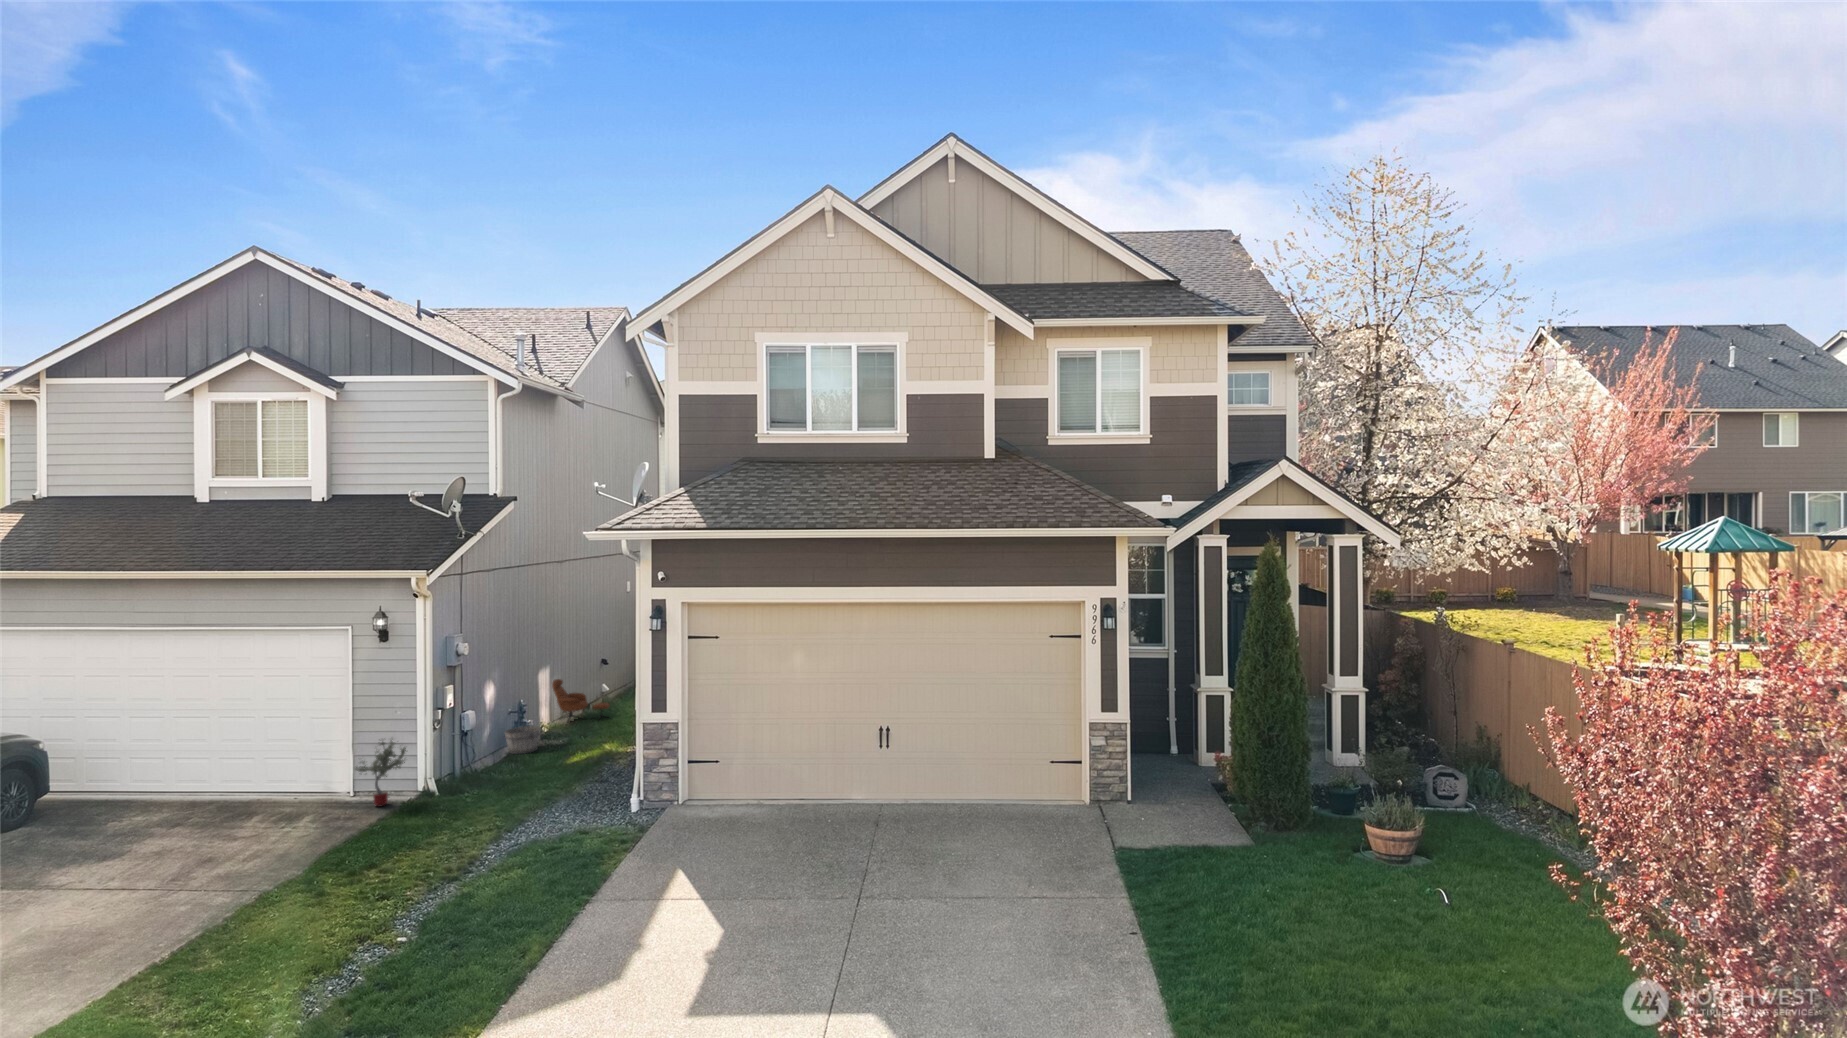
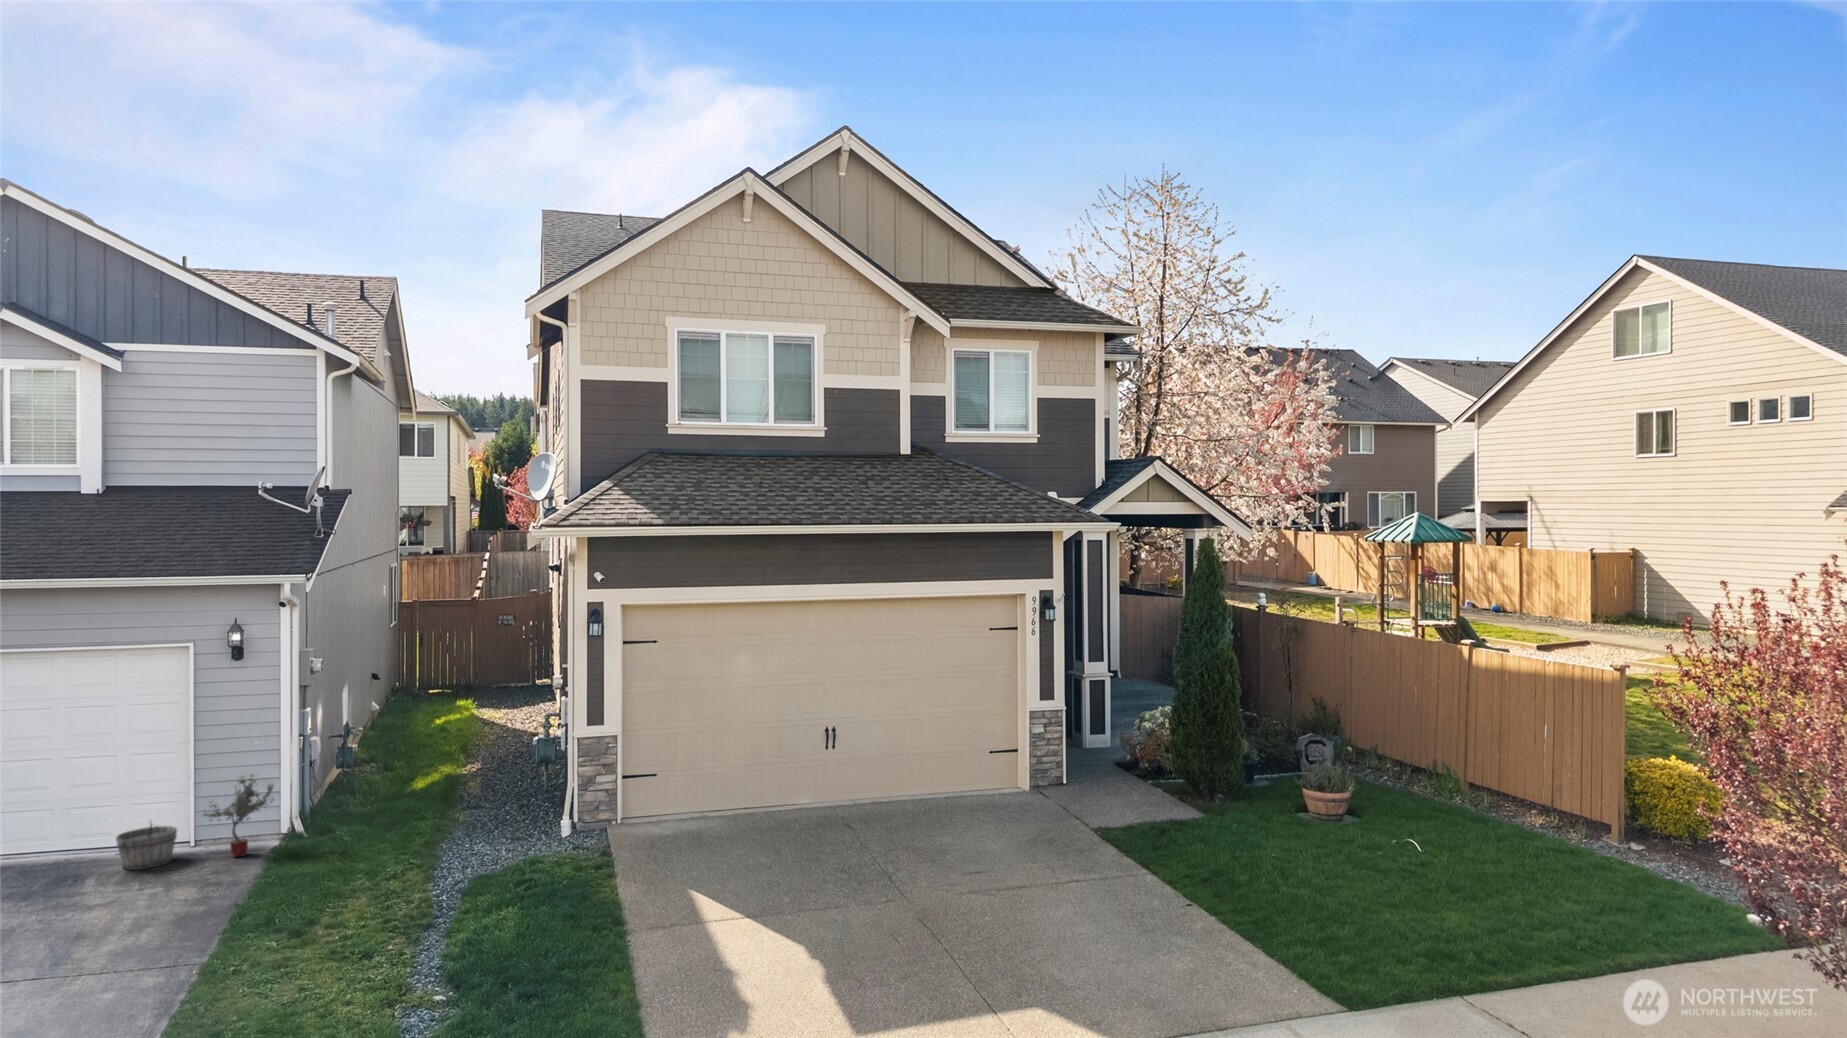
lounge chair: present [552,679,609,719] -> none [353,709,428,760]
wooden bucket: present [505,726,540,754] -> present [116,824,177,870]

